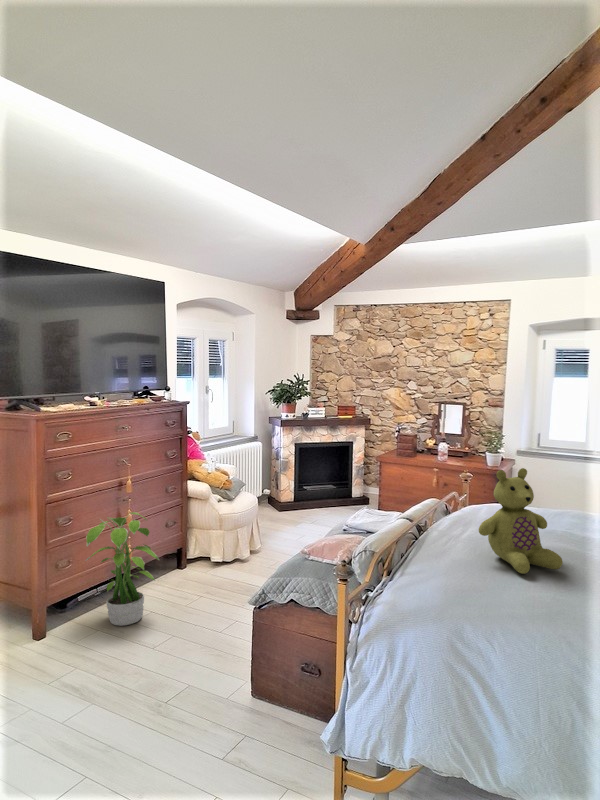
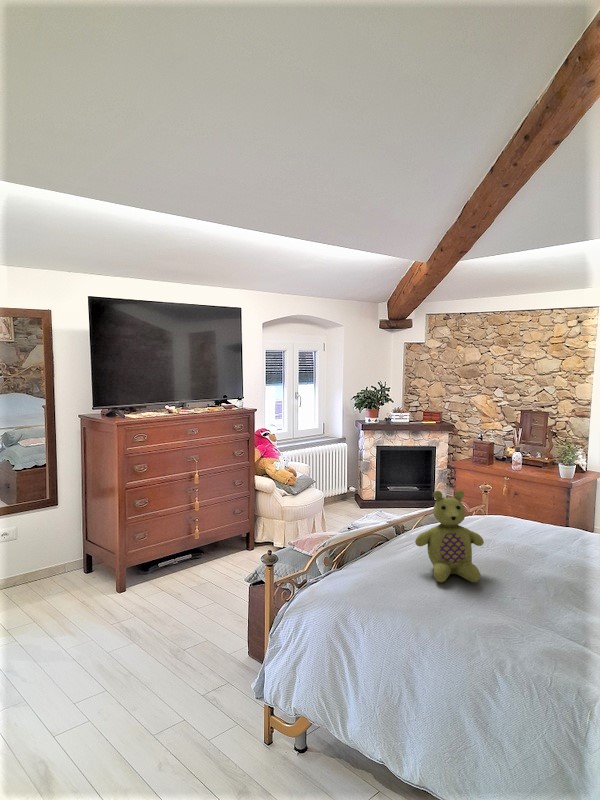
potted plant: present [86,512,159,626] -> none [156,500,213,590]

